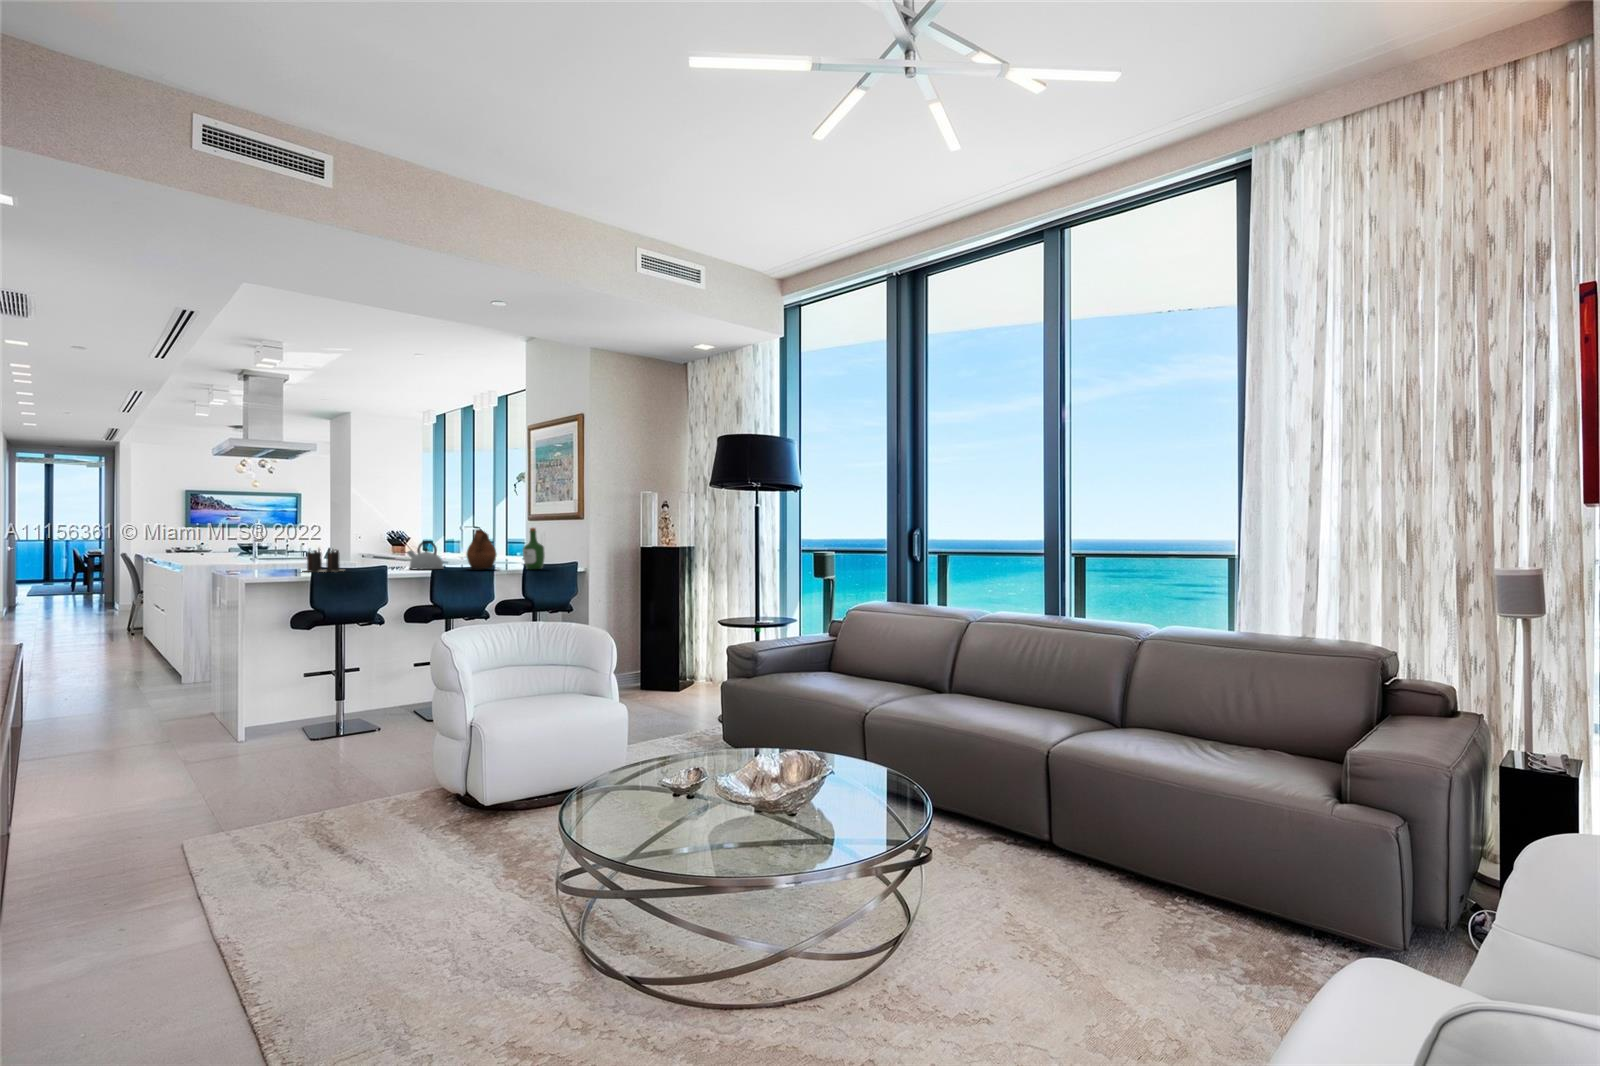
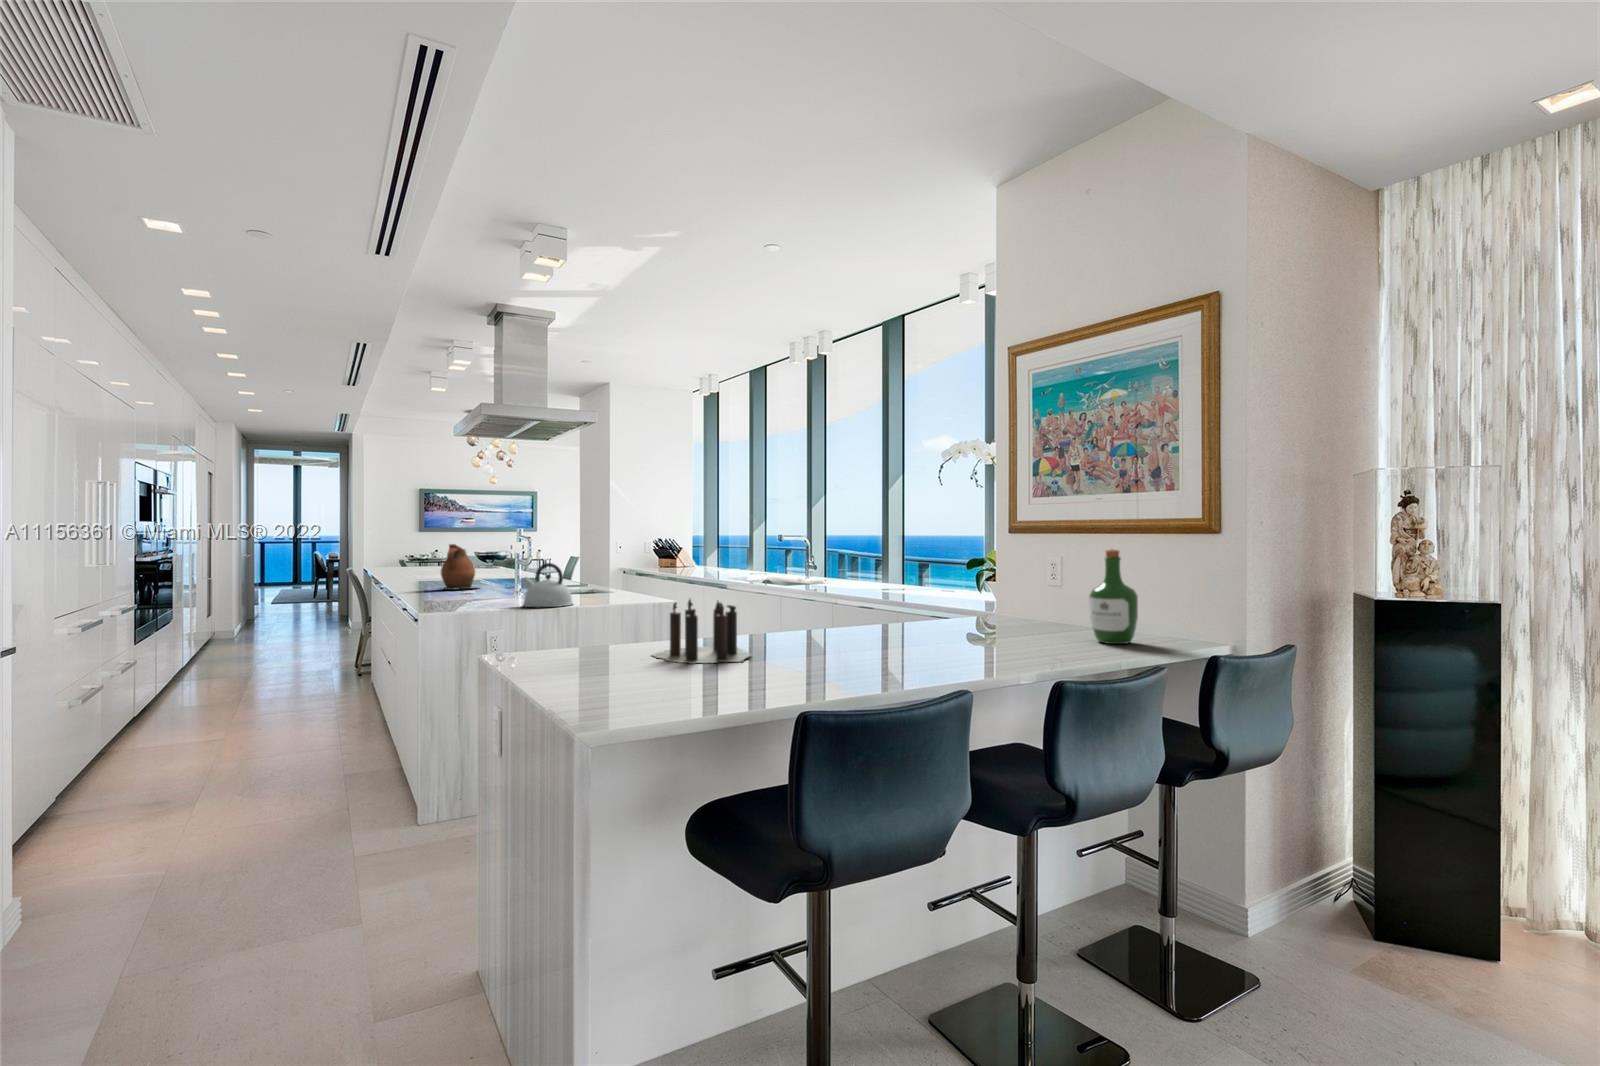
ceramic pitcher: present [466,529,497,569] -> present [441,544,475,590]
kettle: present [407,541,443,569] -> present [521,563,573,607]

